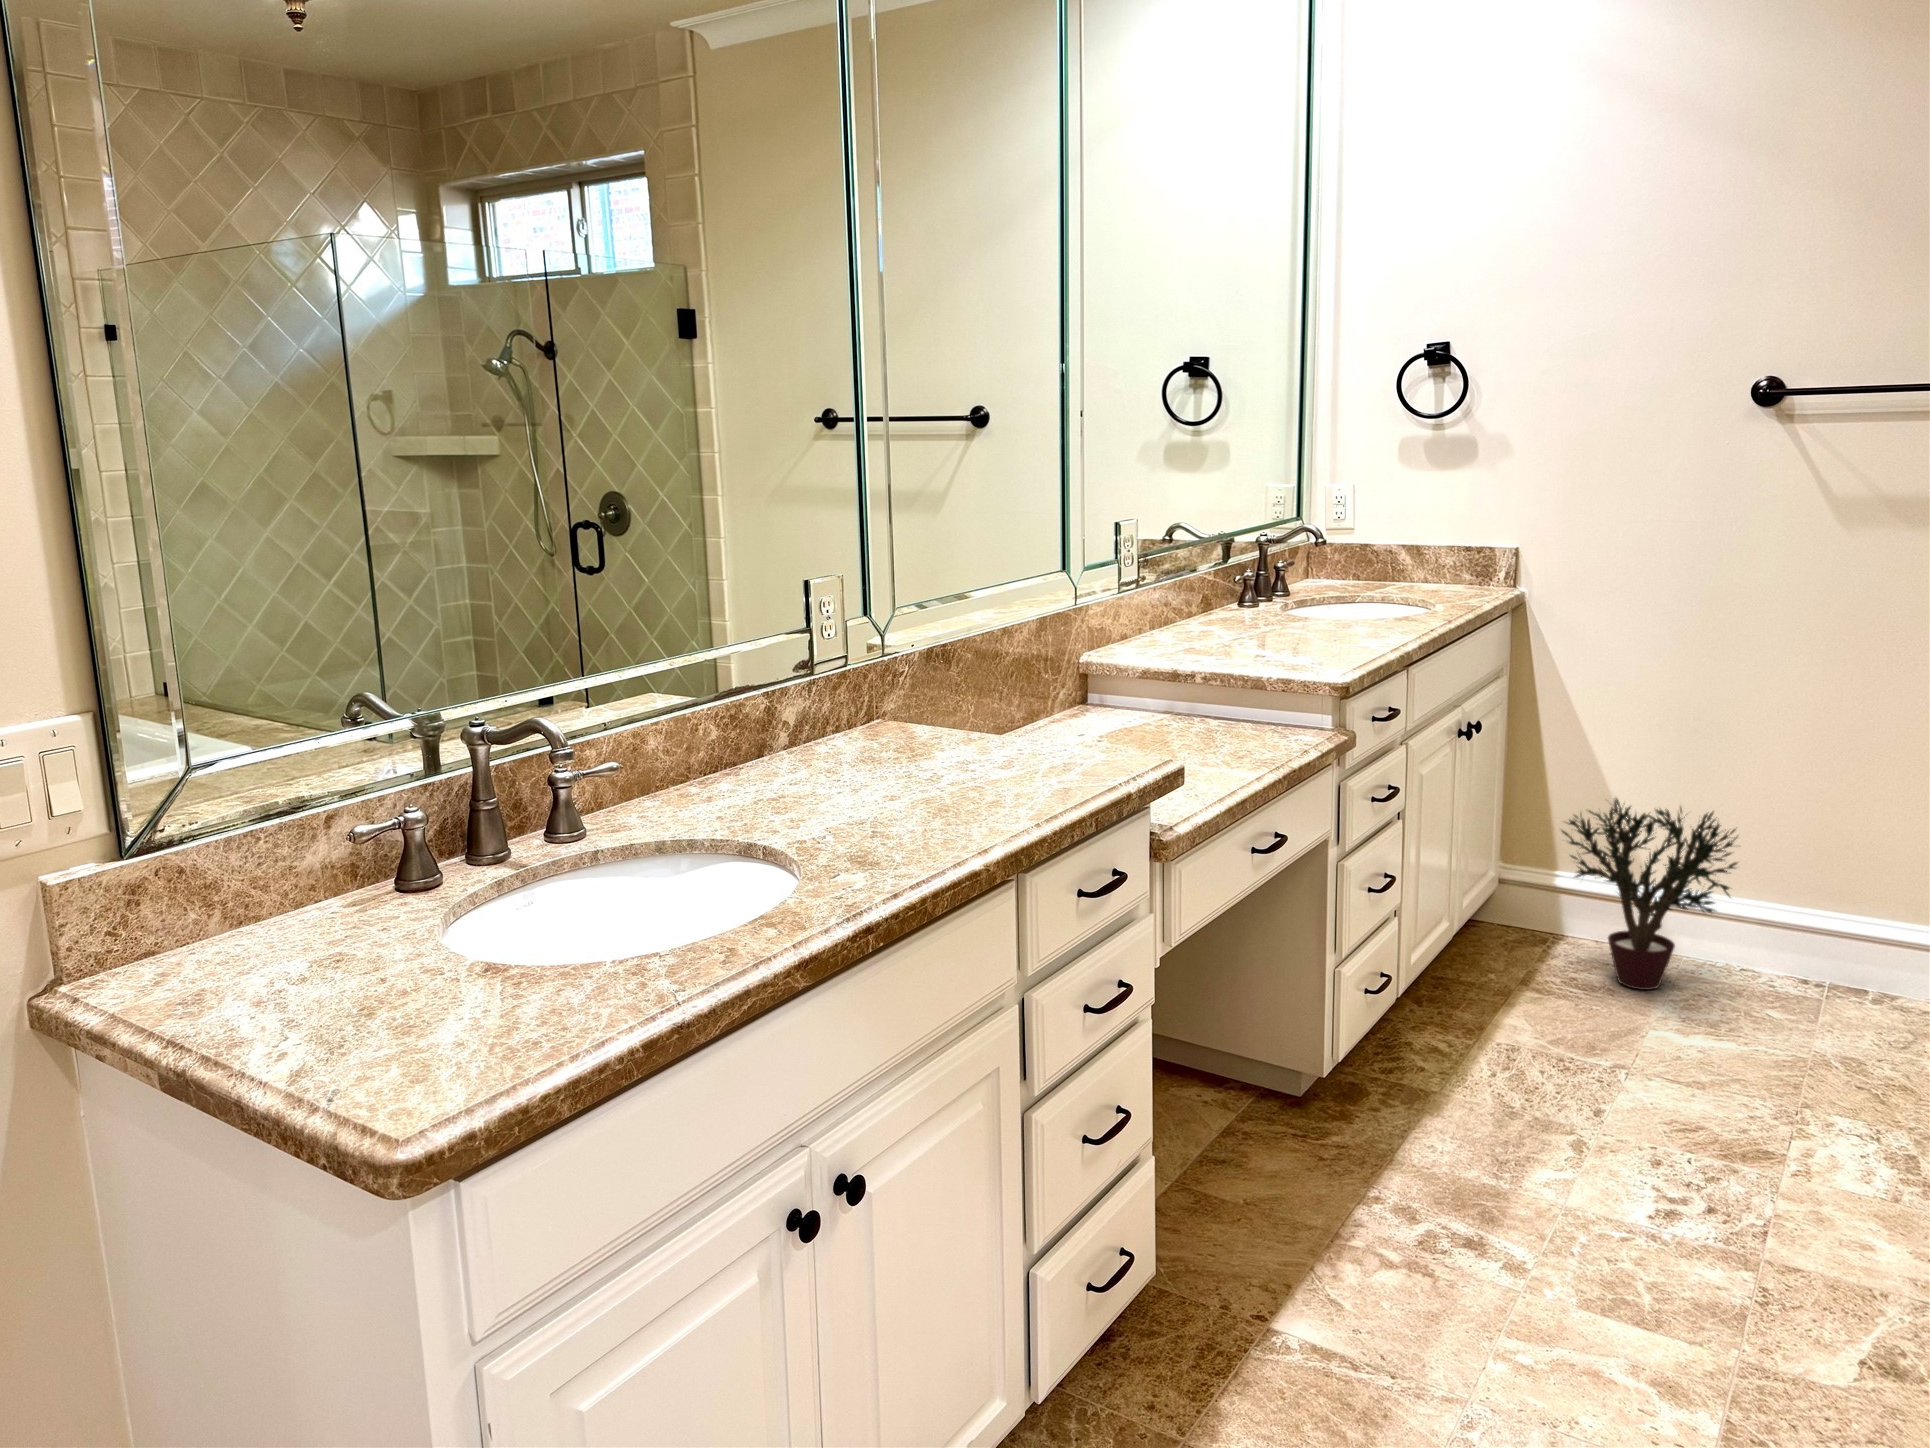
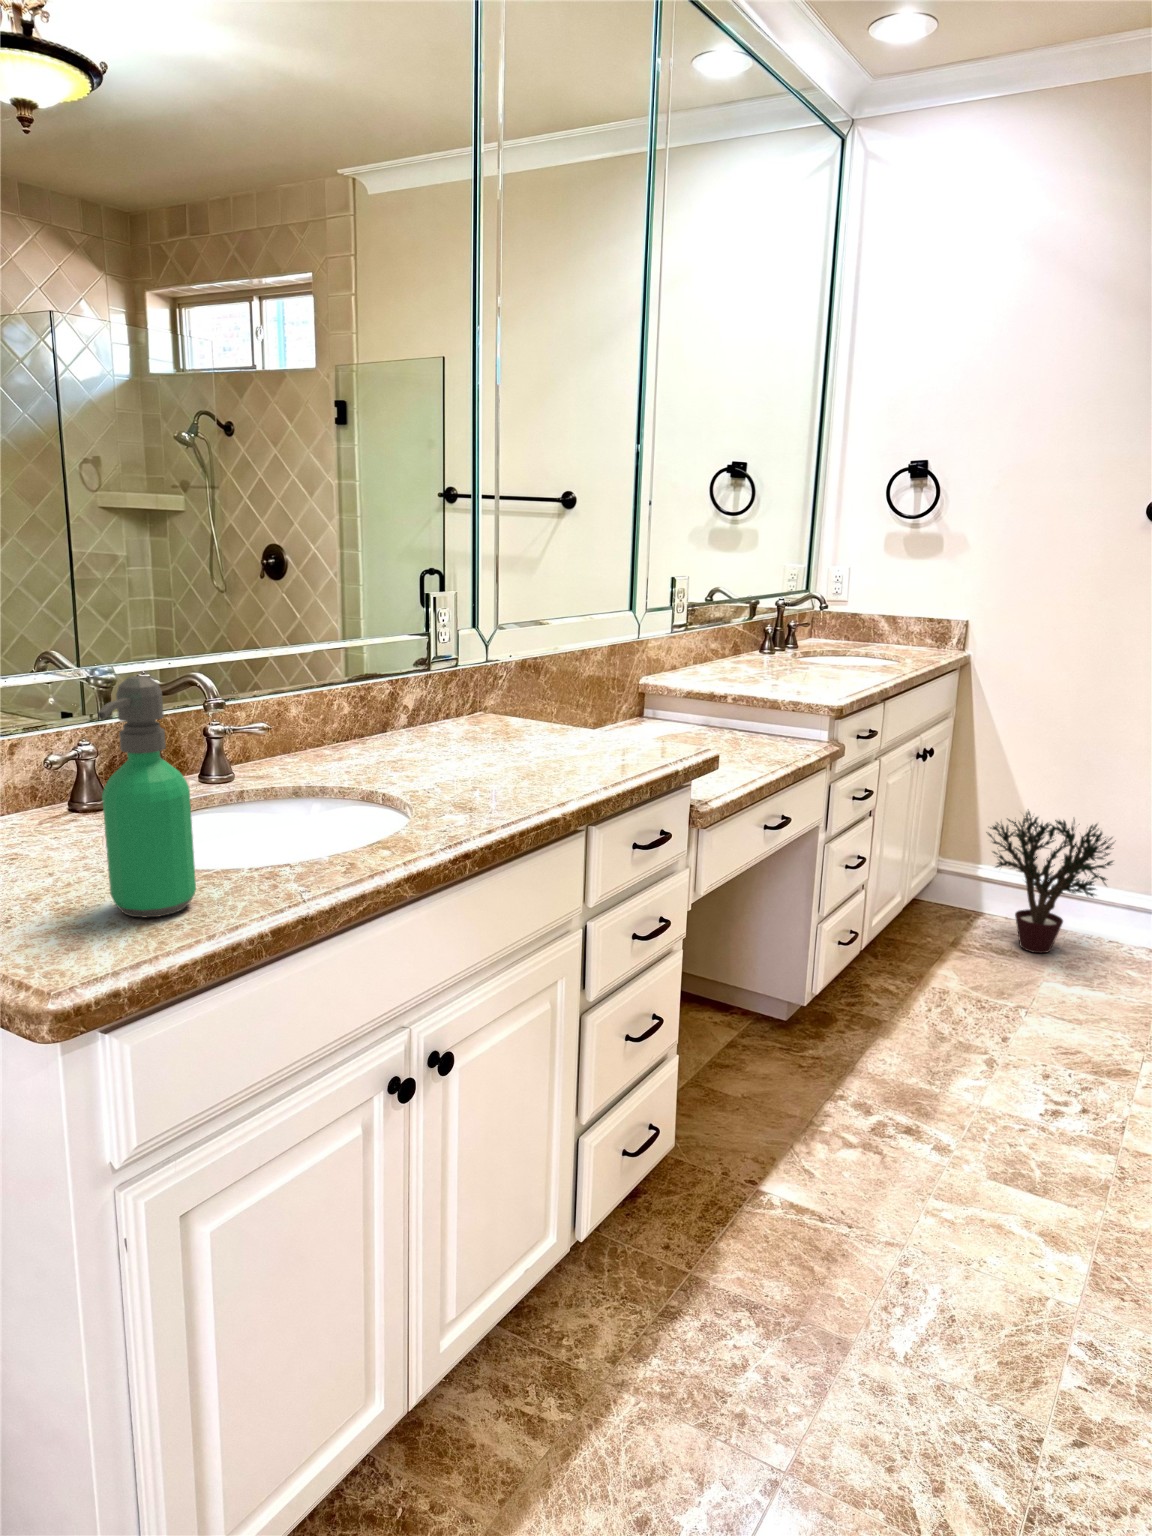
soap dispenser: none [438,752,553,1035] -> present [98,676,196,917]

